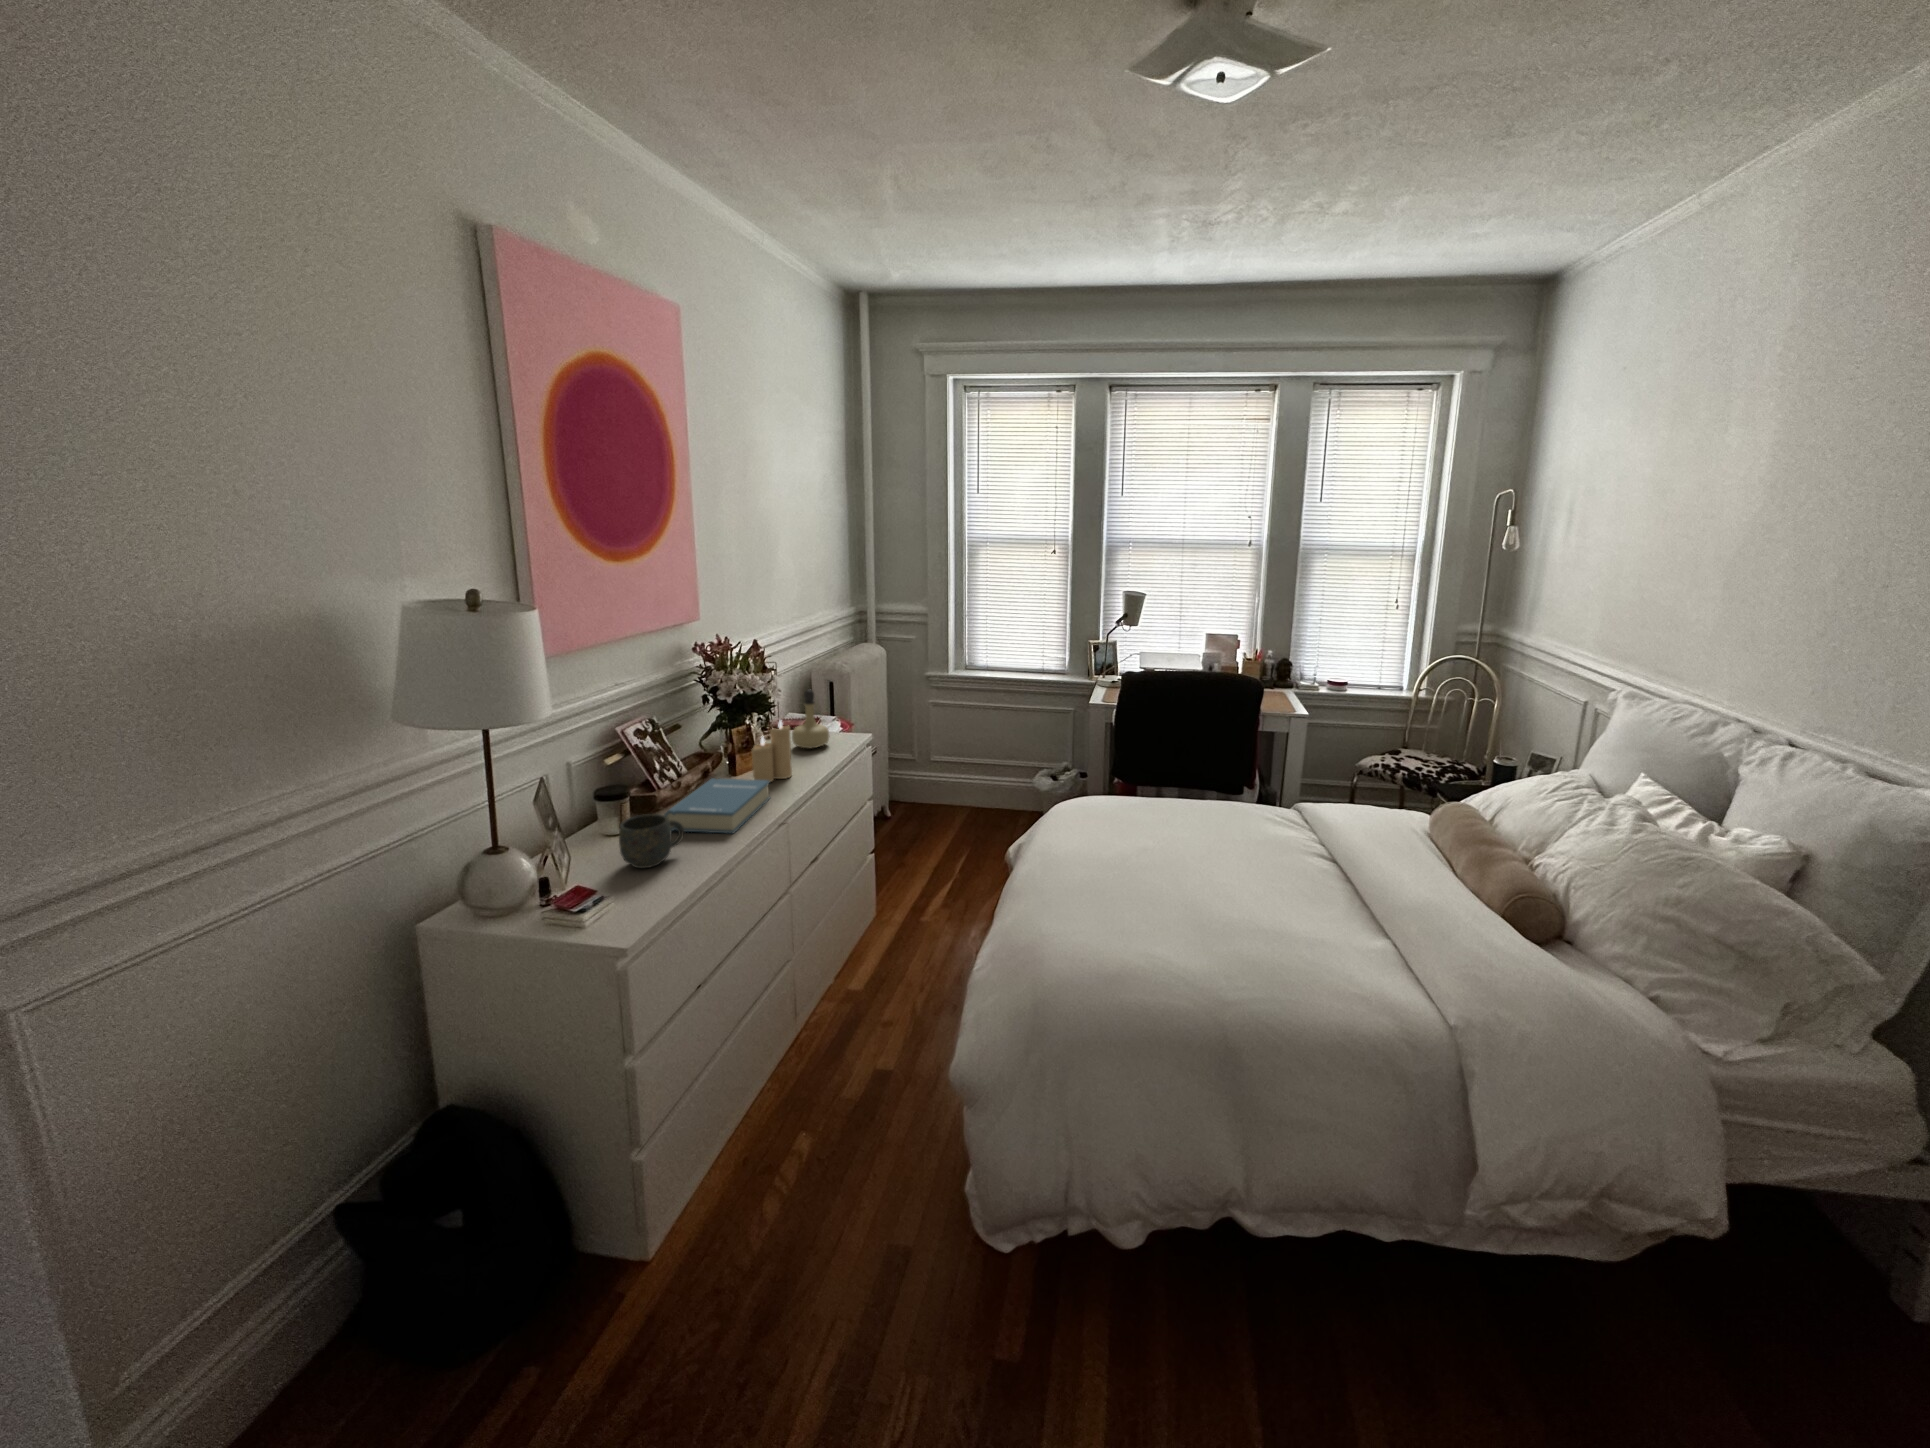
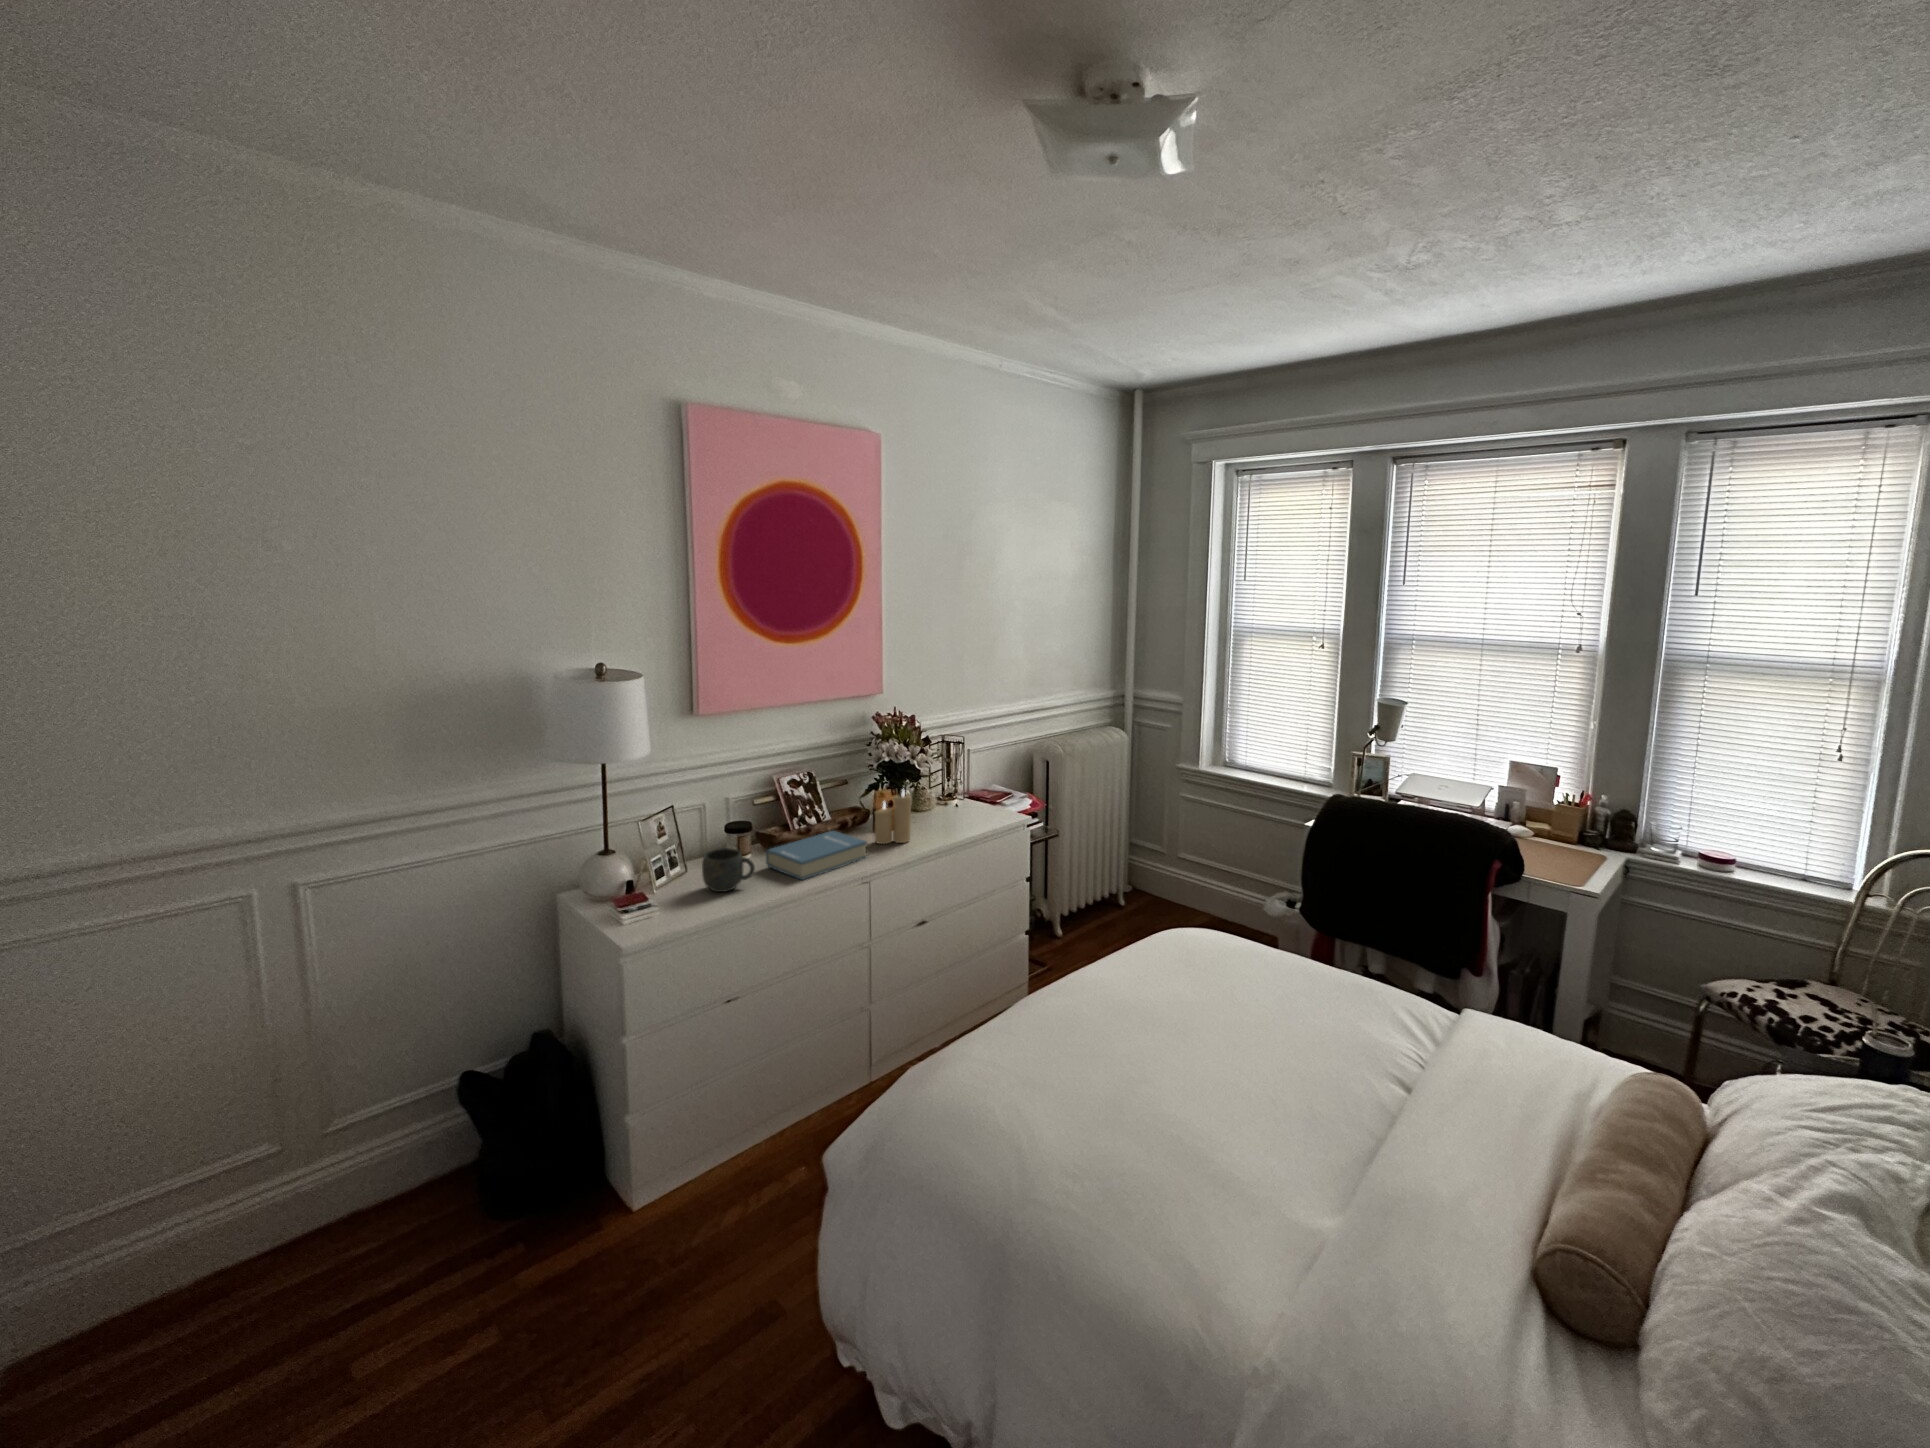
perfume bottle: present [792,689,830,748] -> none [944,765,978,821]

